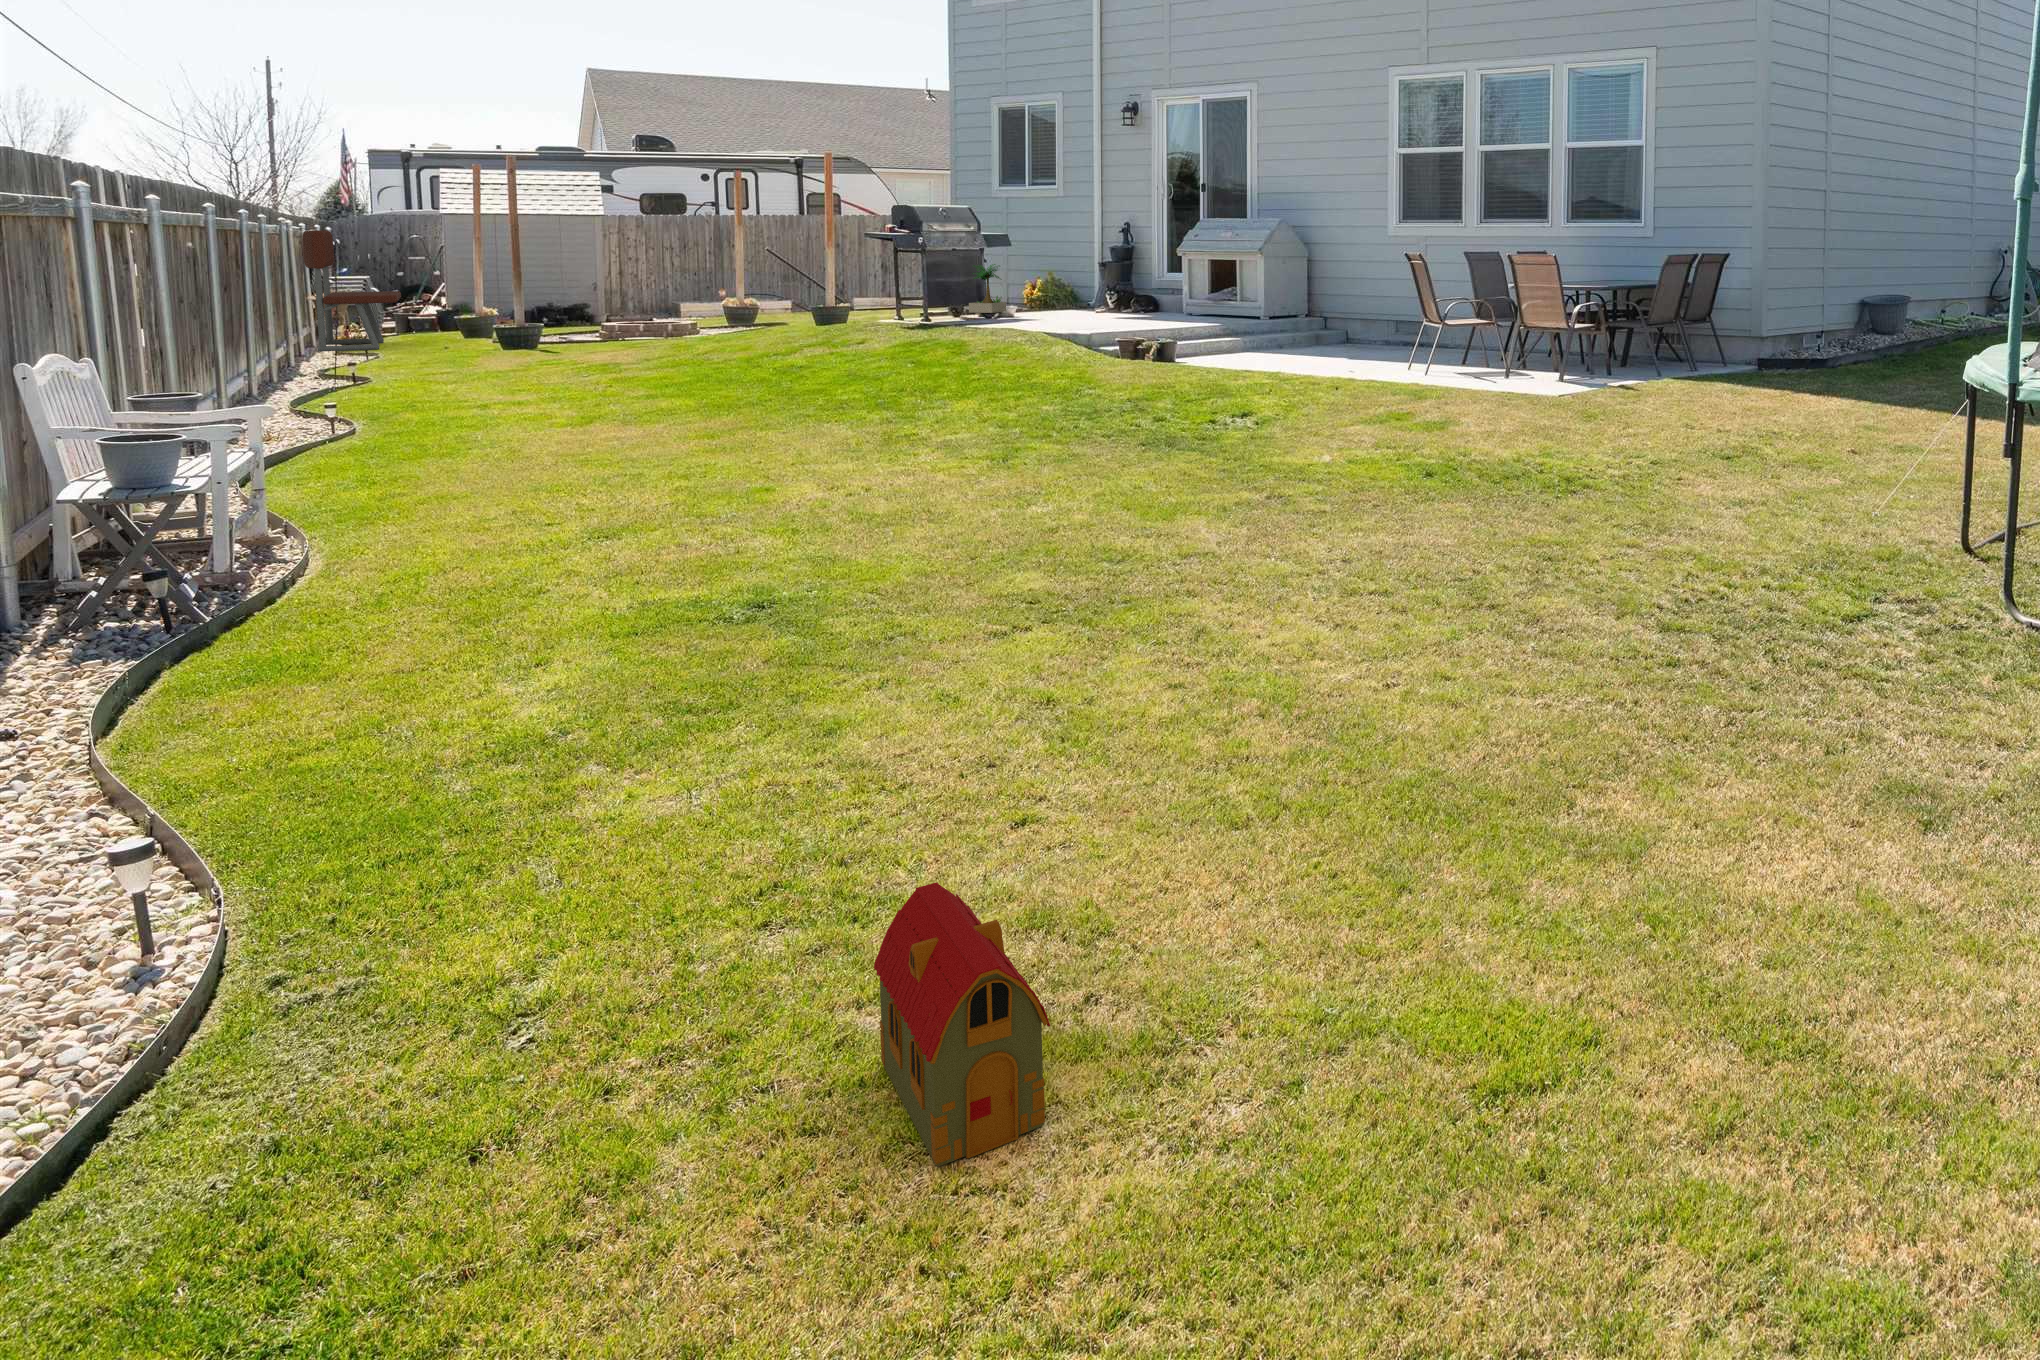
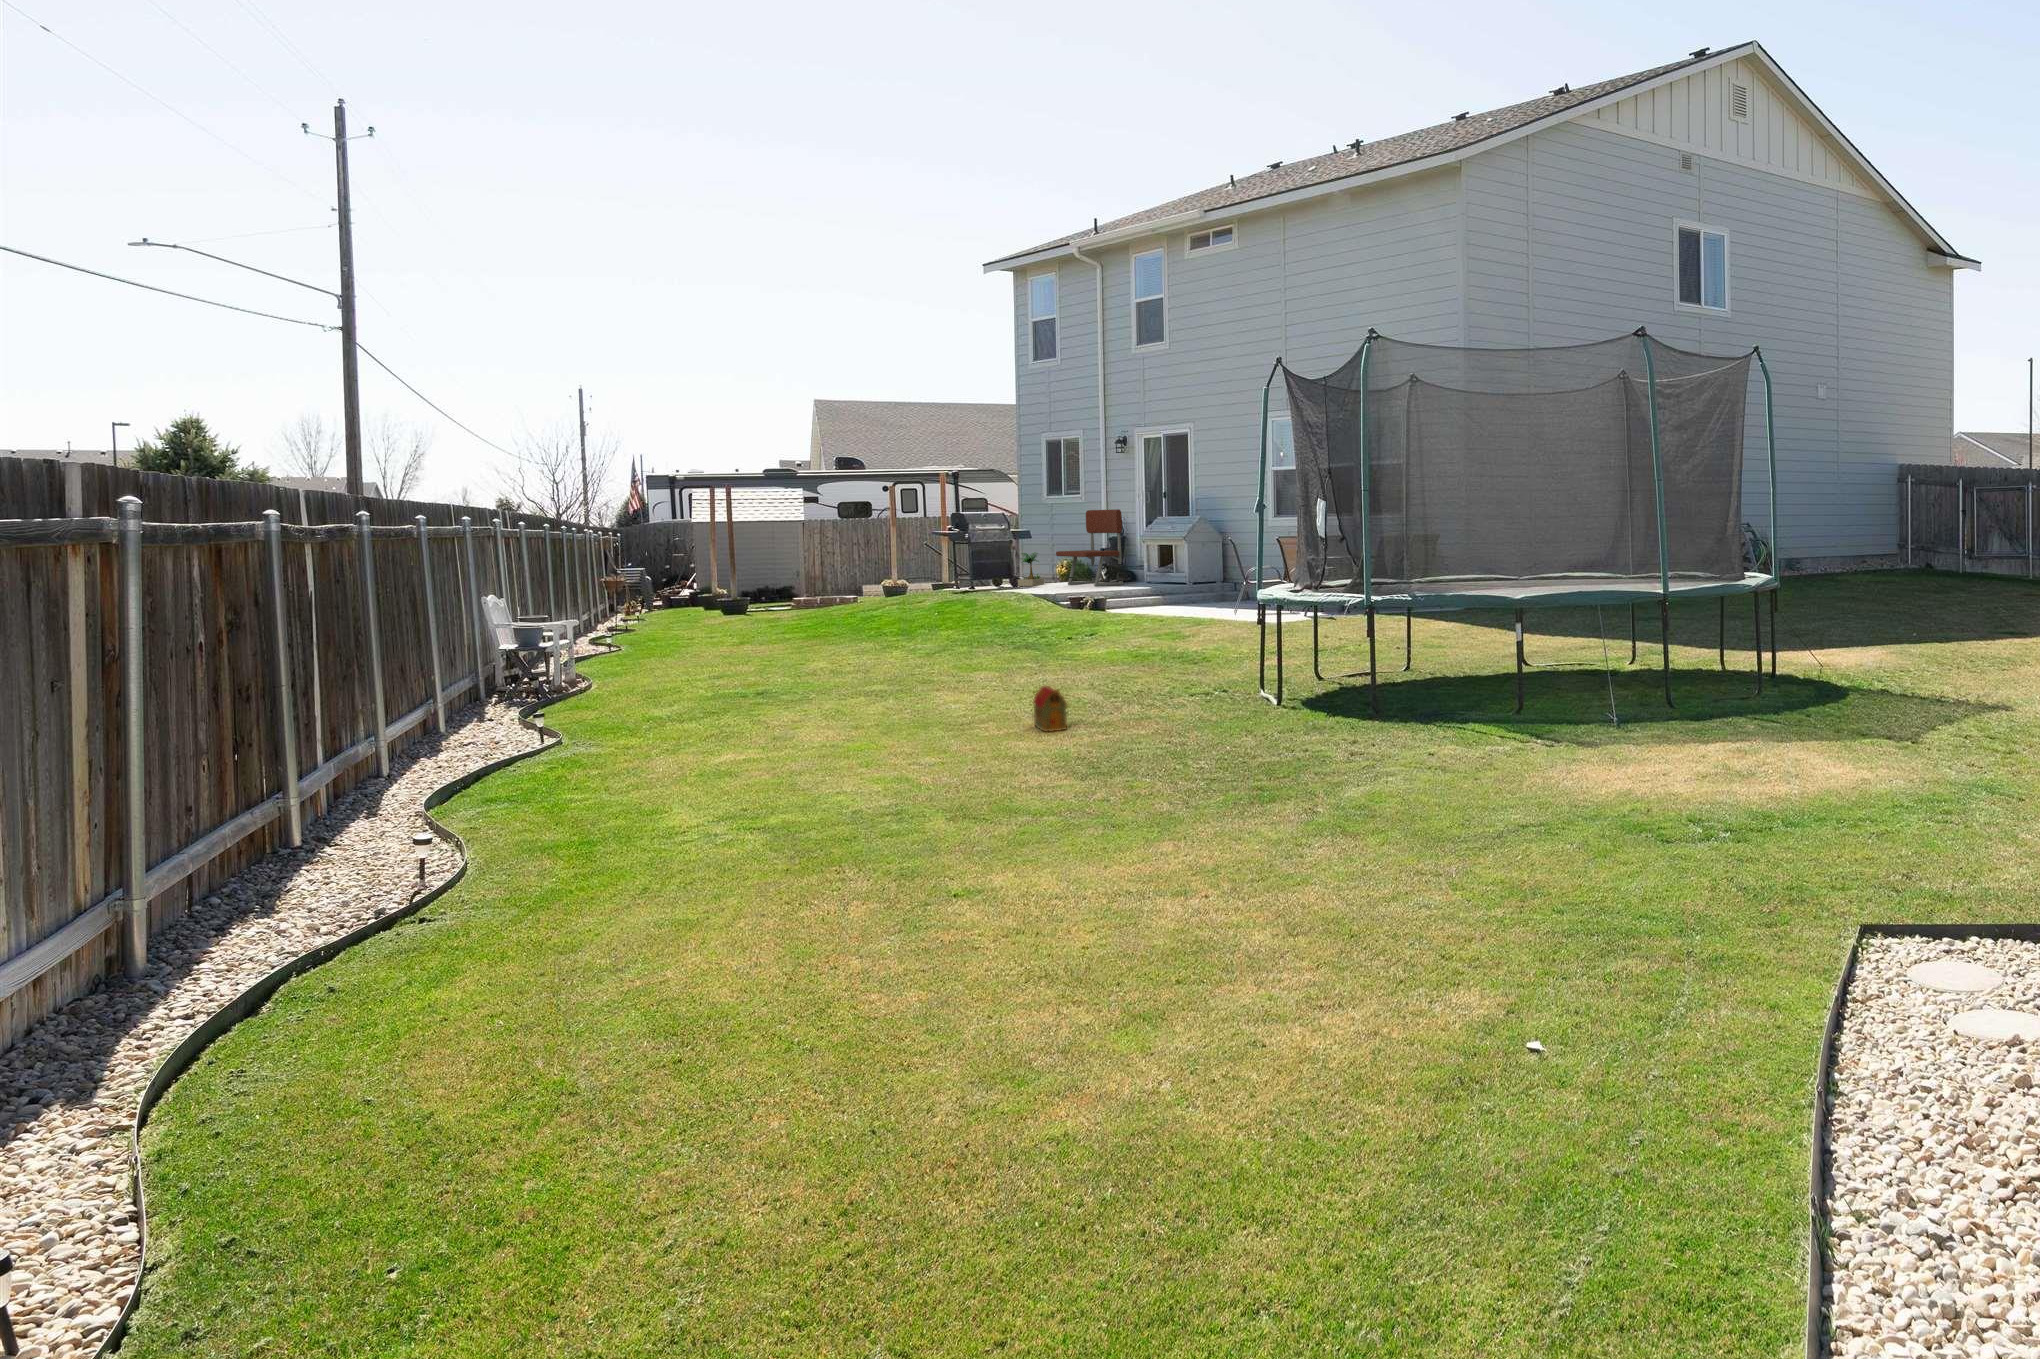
bench: present [302,230,401,352] -> present [1056,509,1124,587]
toy house: present [874,882,1050,1166] -> present [1033,686,1067,732]

